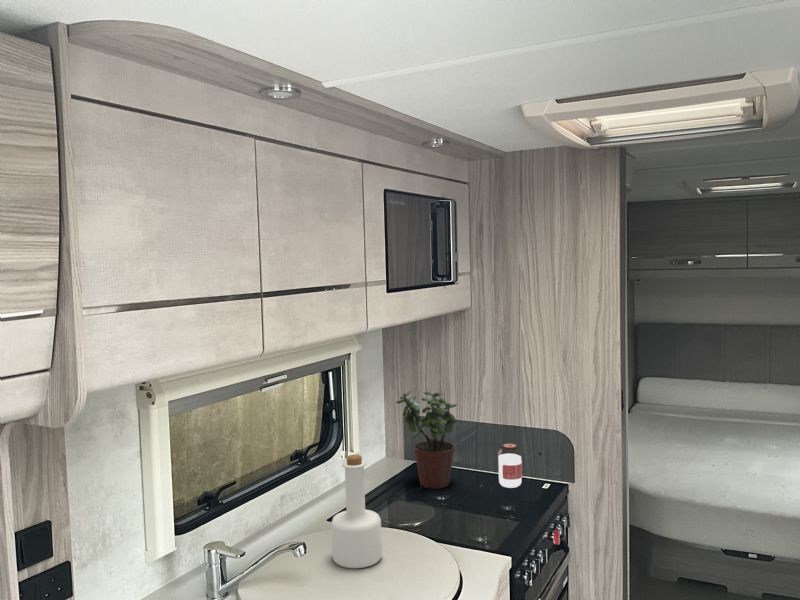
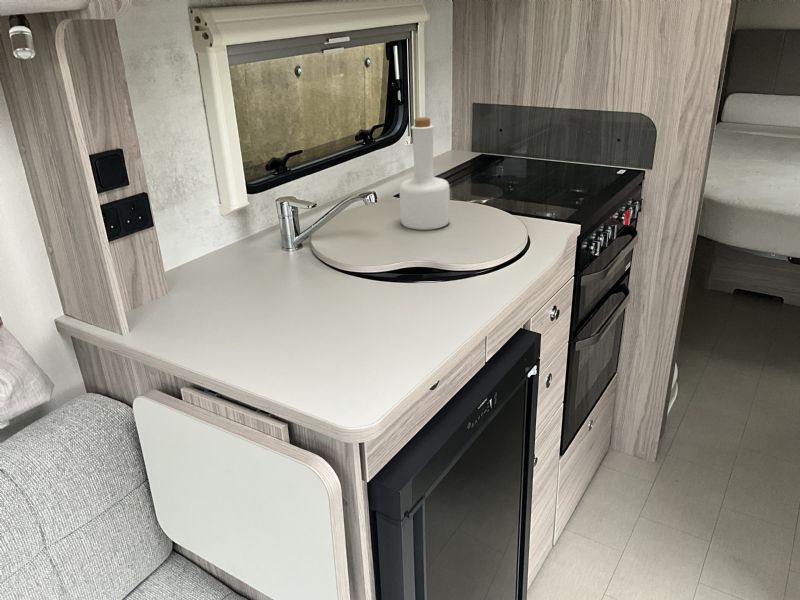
potted plant: present [396,391,457,489] -> none [466,72,531,176]
jar: present [498,443,523,488] -> none [570,130,598,176]

